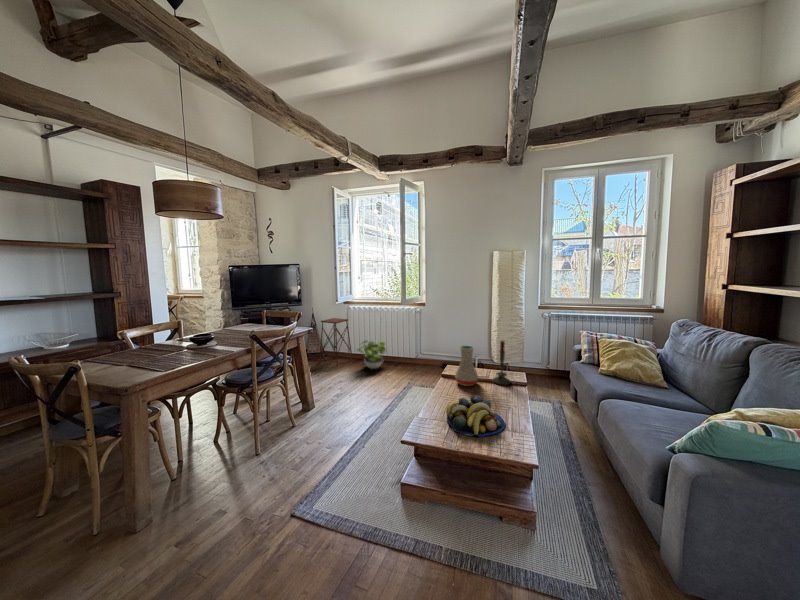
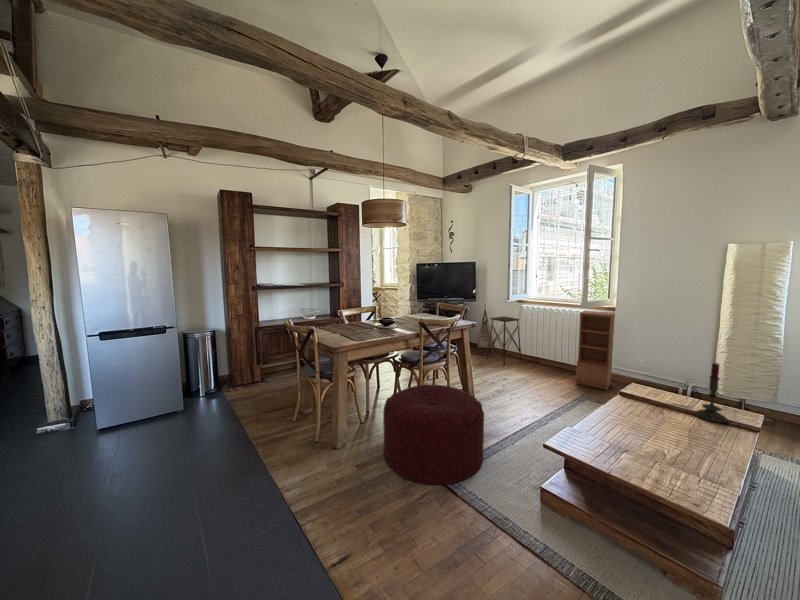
bookcase: none [401,307,426,373] -> present [576,311,615,390]
potted plant: present [357,340,386,369] -> none [524,343,560,374]
vase: present [455,346,478,386] -> none [634,361,670,412]
fruit bowl: present [446,395,505,437] -> none [606,420,692,471]
ottoman: none [212,404,339,532] -> present [383,385,484,485]

